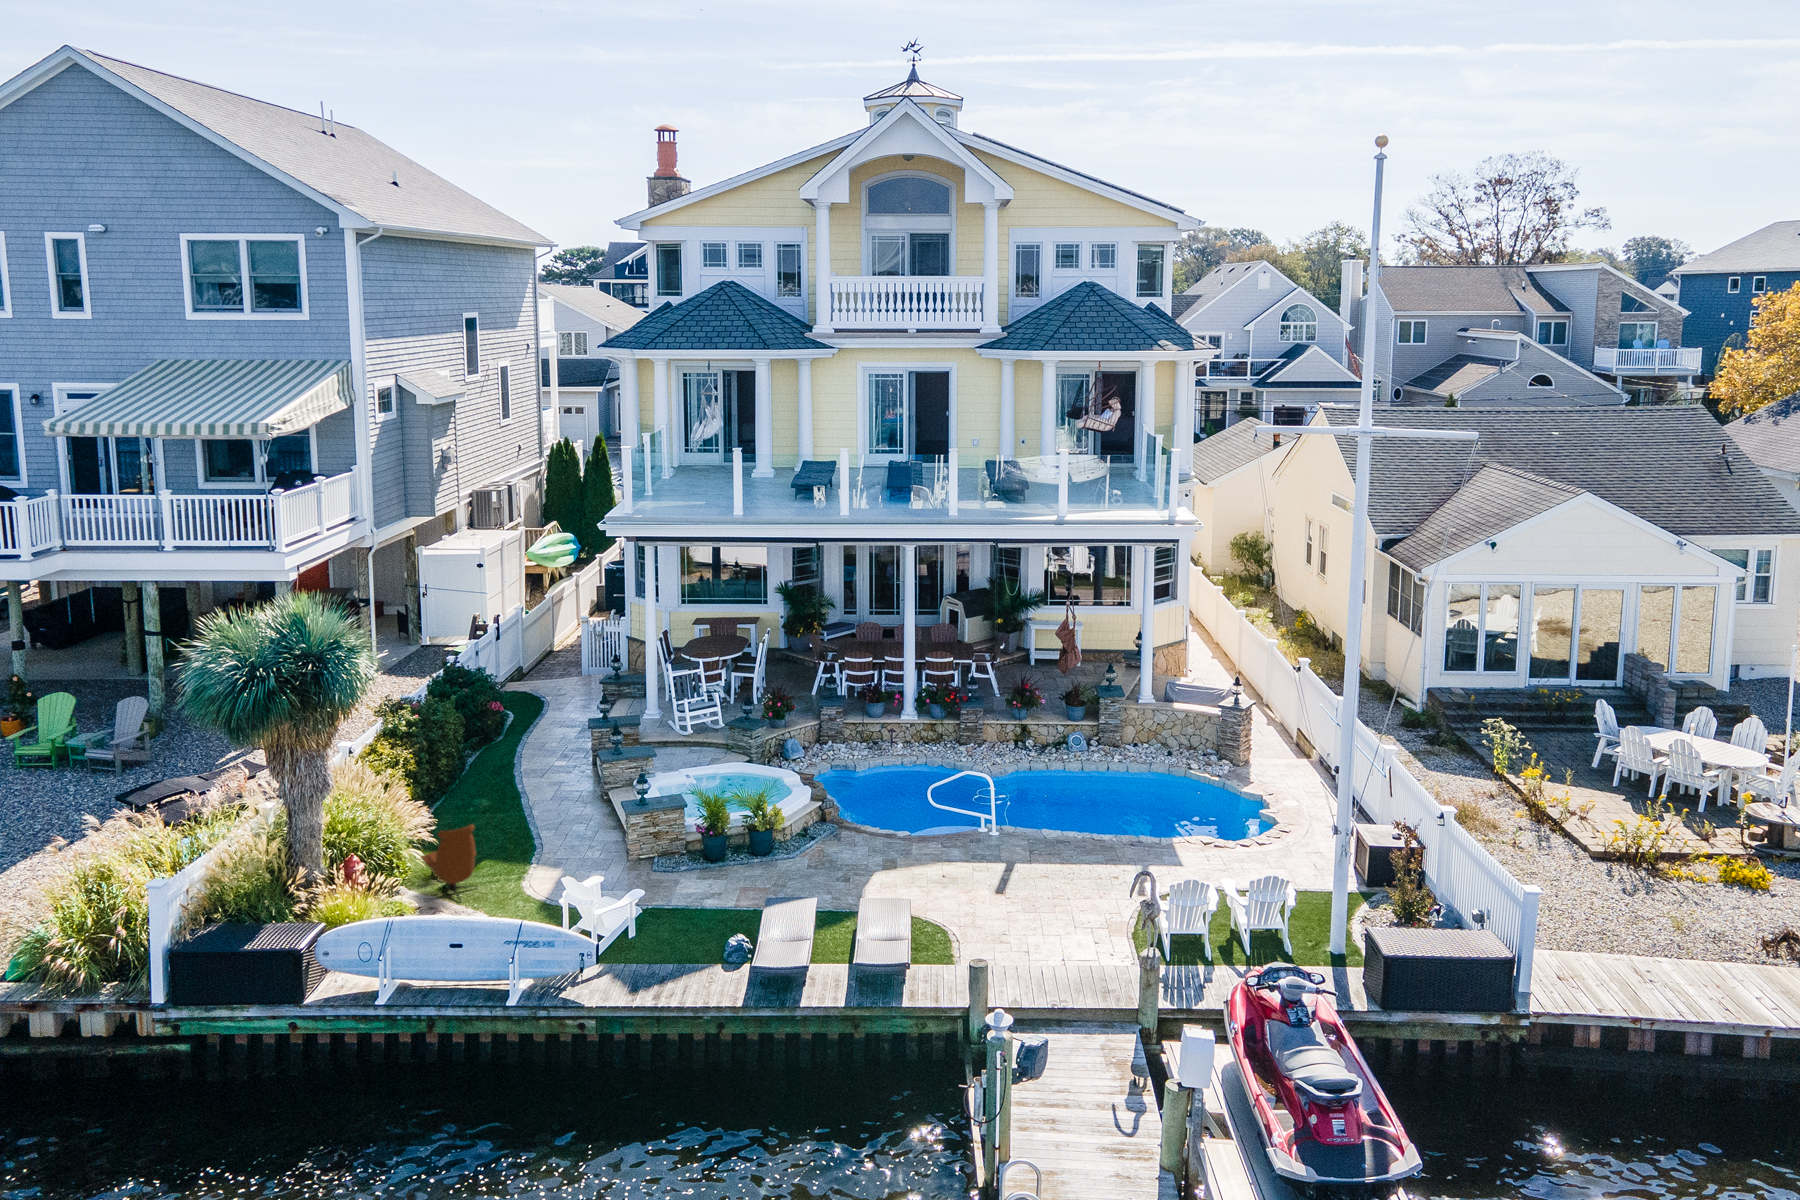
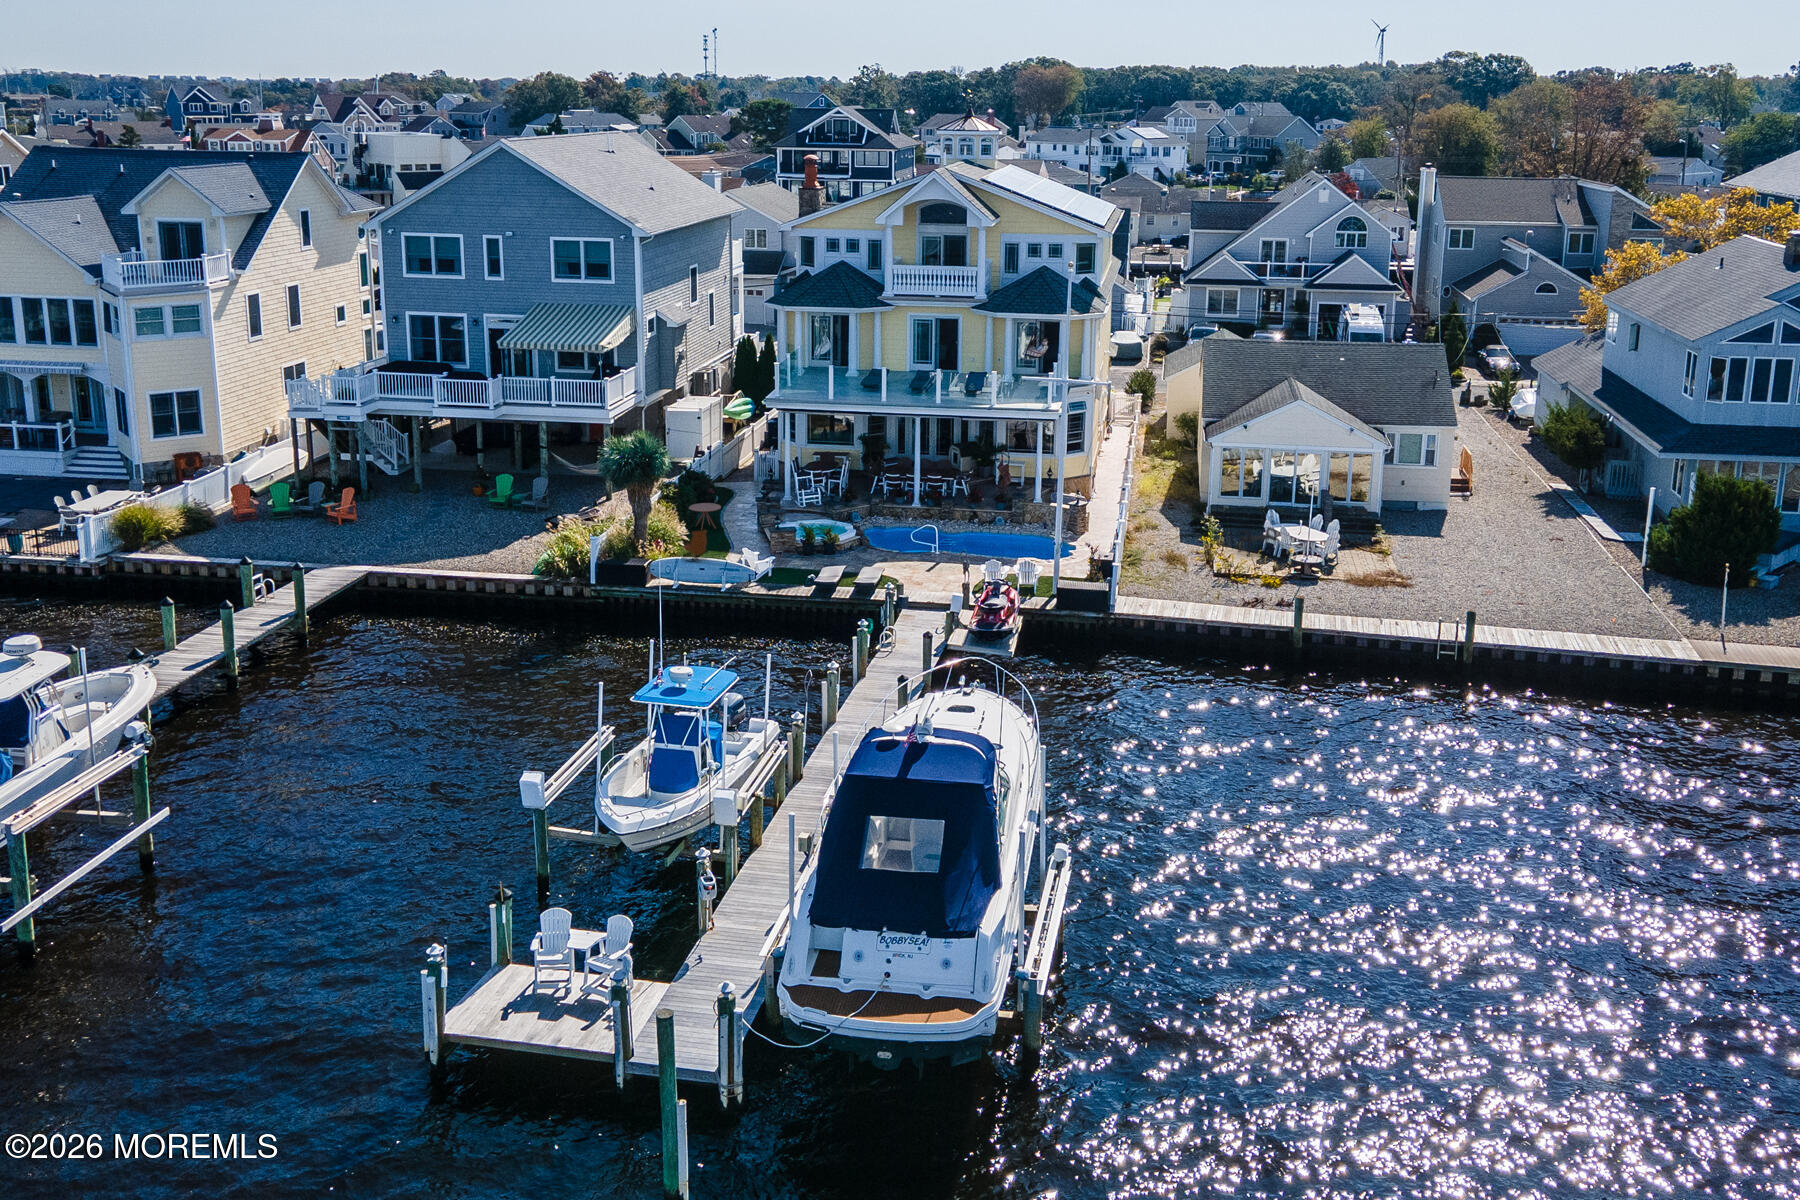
round table: none [447,737,515,798] -> present [689,503,721,530]
bench: none [1580,743,1662,807] -> present [1238,527,1277,556]

